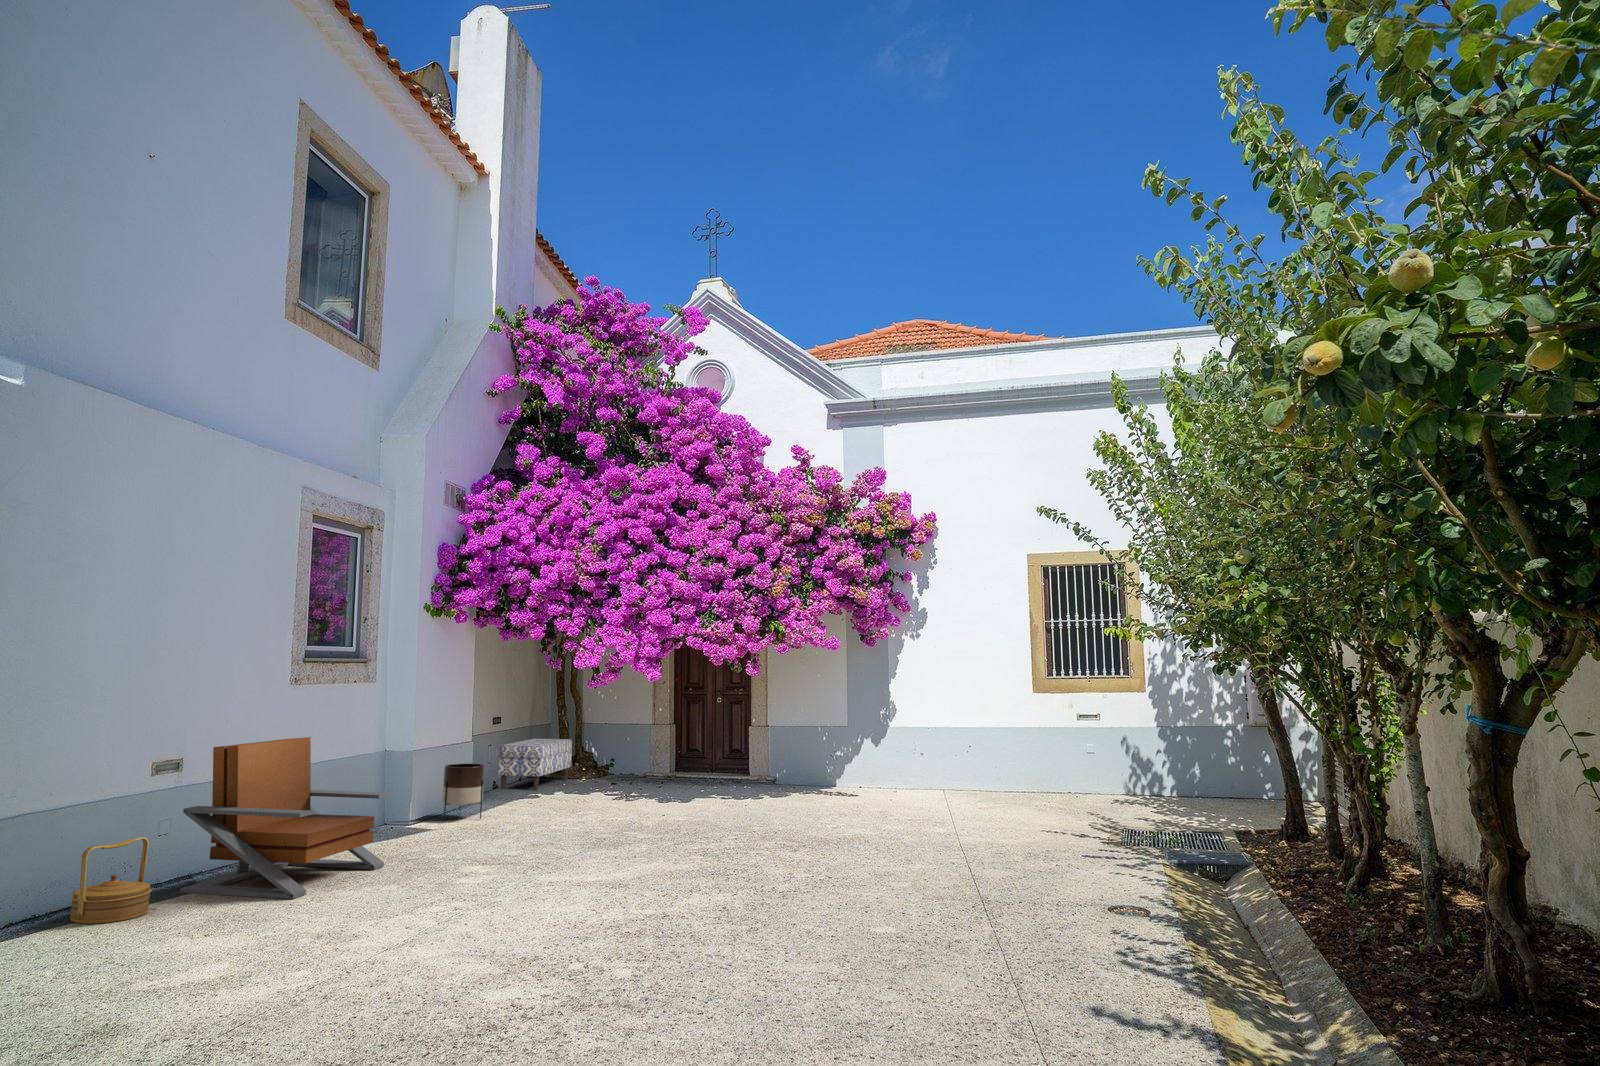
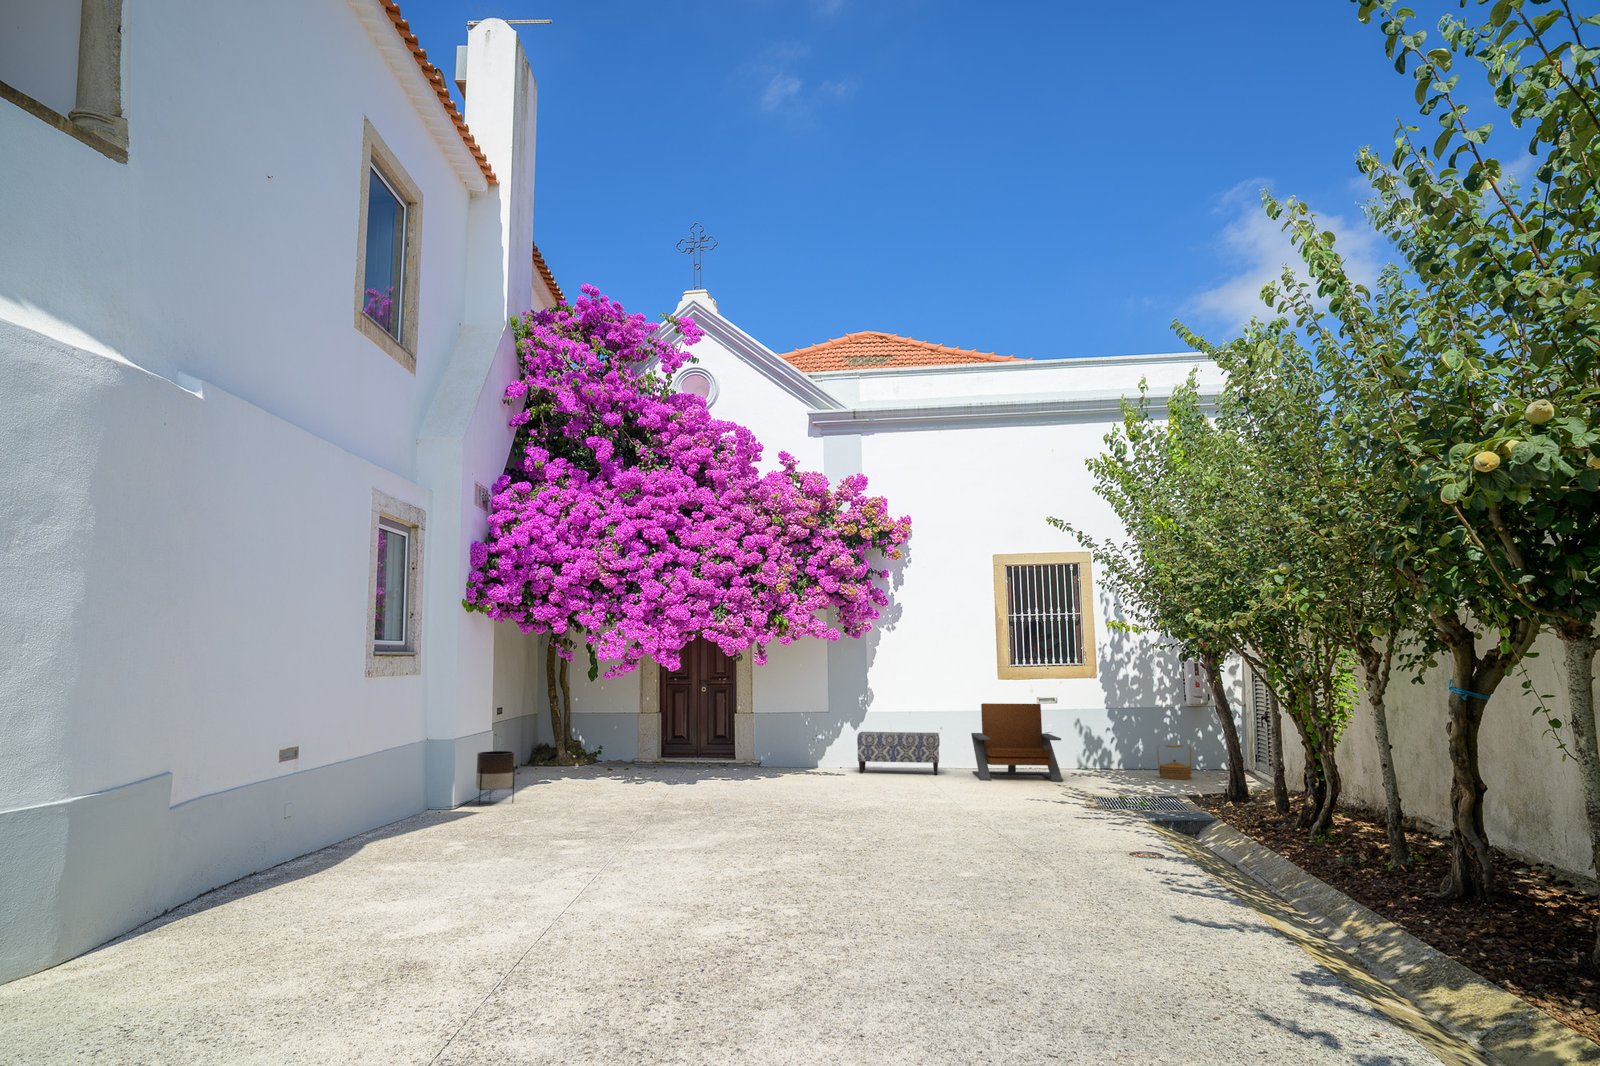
lounge chair: present [180,737,389,899] -> present [971,703,1063,782]
bench: present [498,739,572,790] -> present [857,732,940,775]
woven basket: present [70,837,152,924] -> present [1157,745,1191,779]

